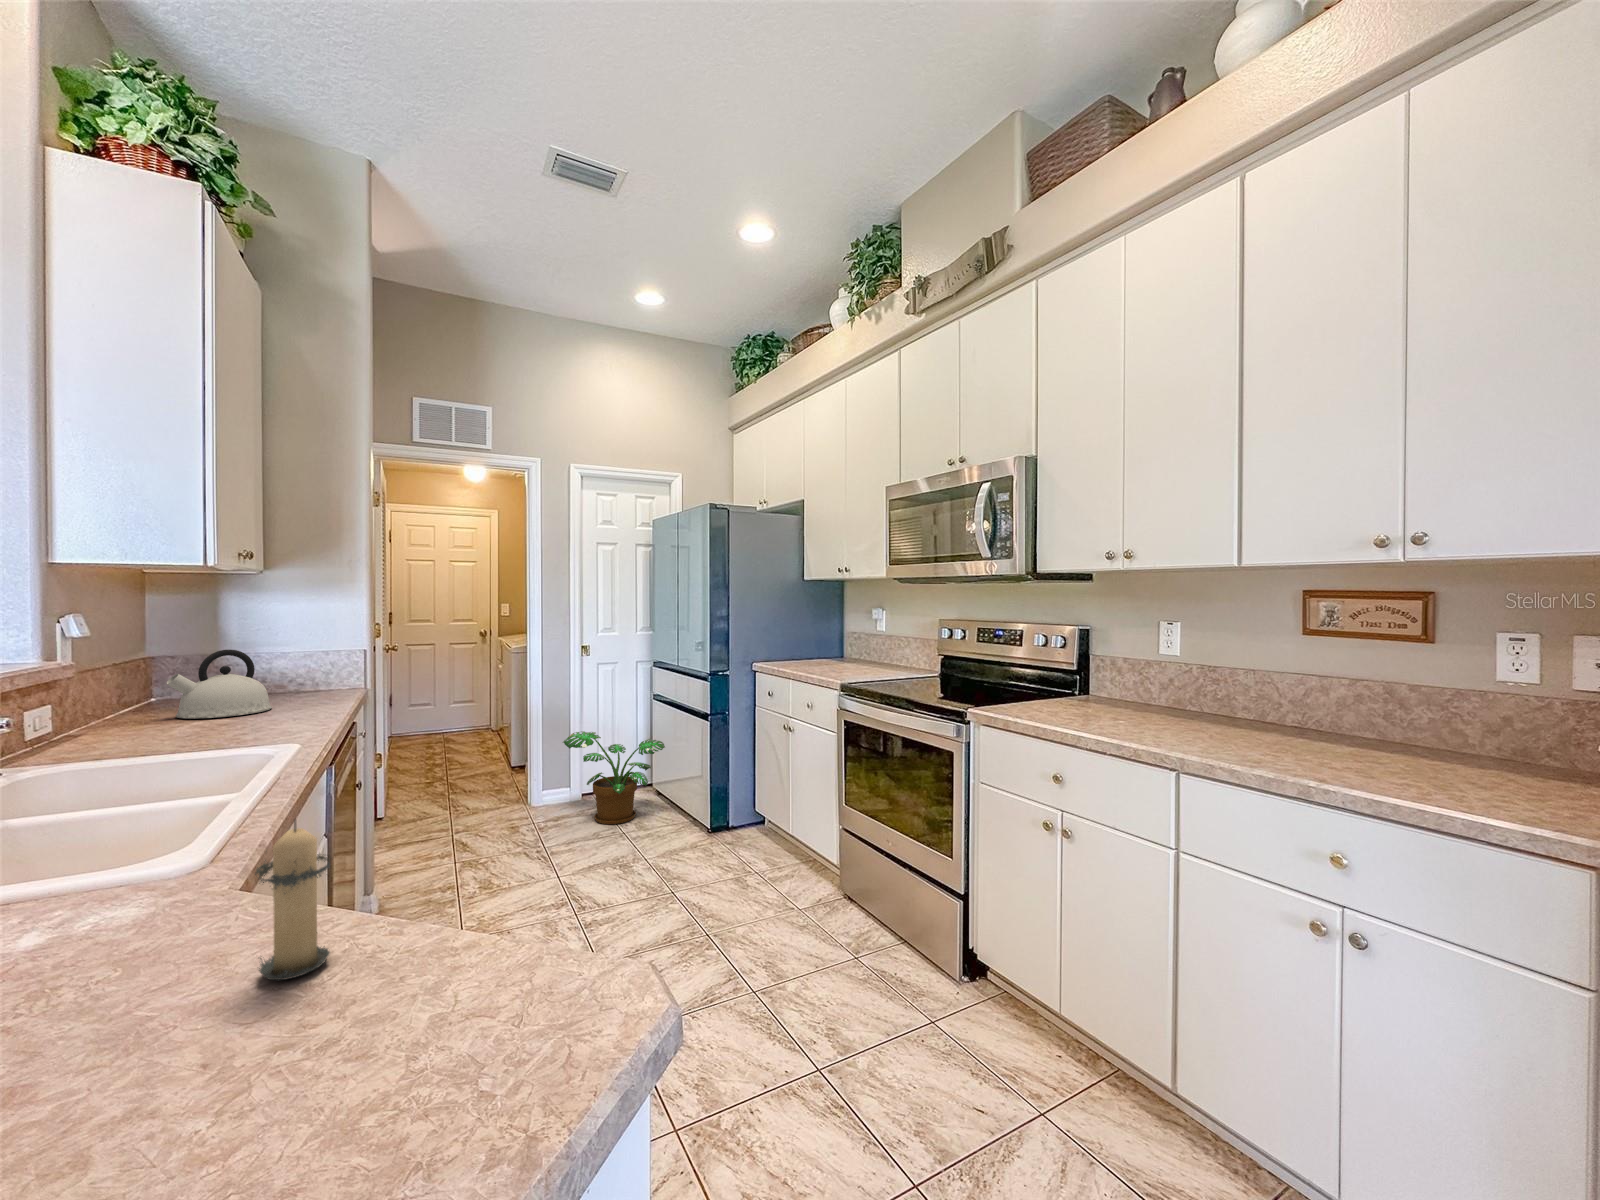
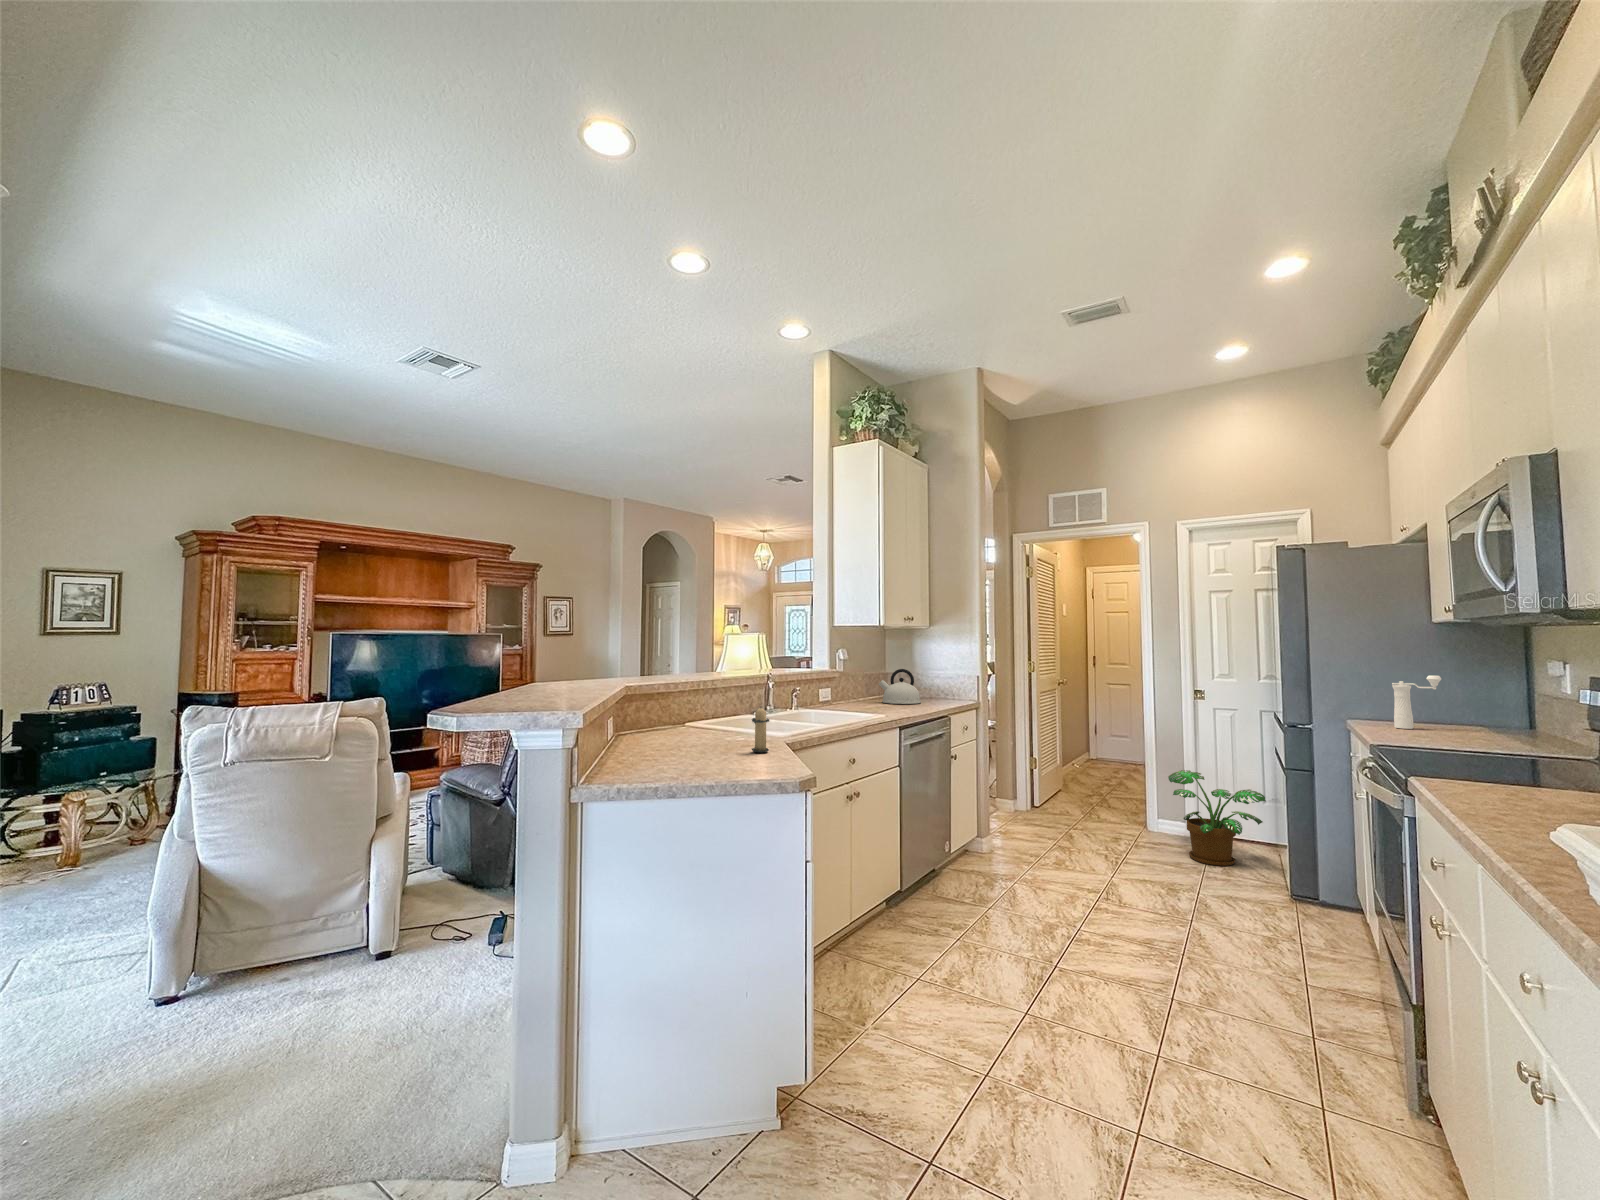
pepper mill: none [797,623,820,667] -> present [1392,676,1441,729]

